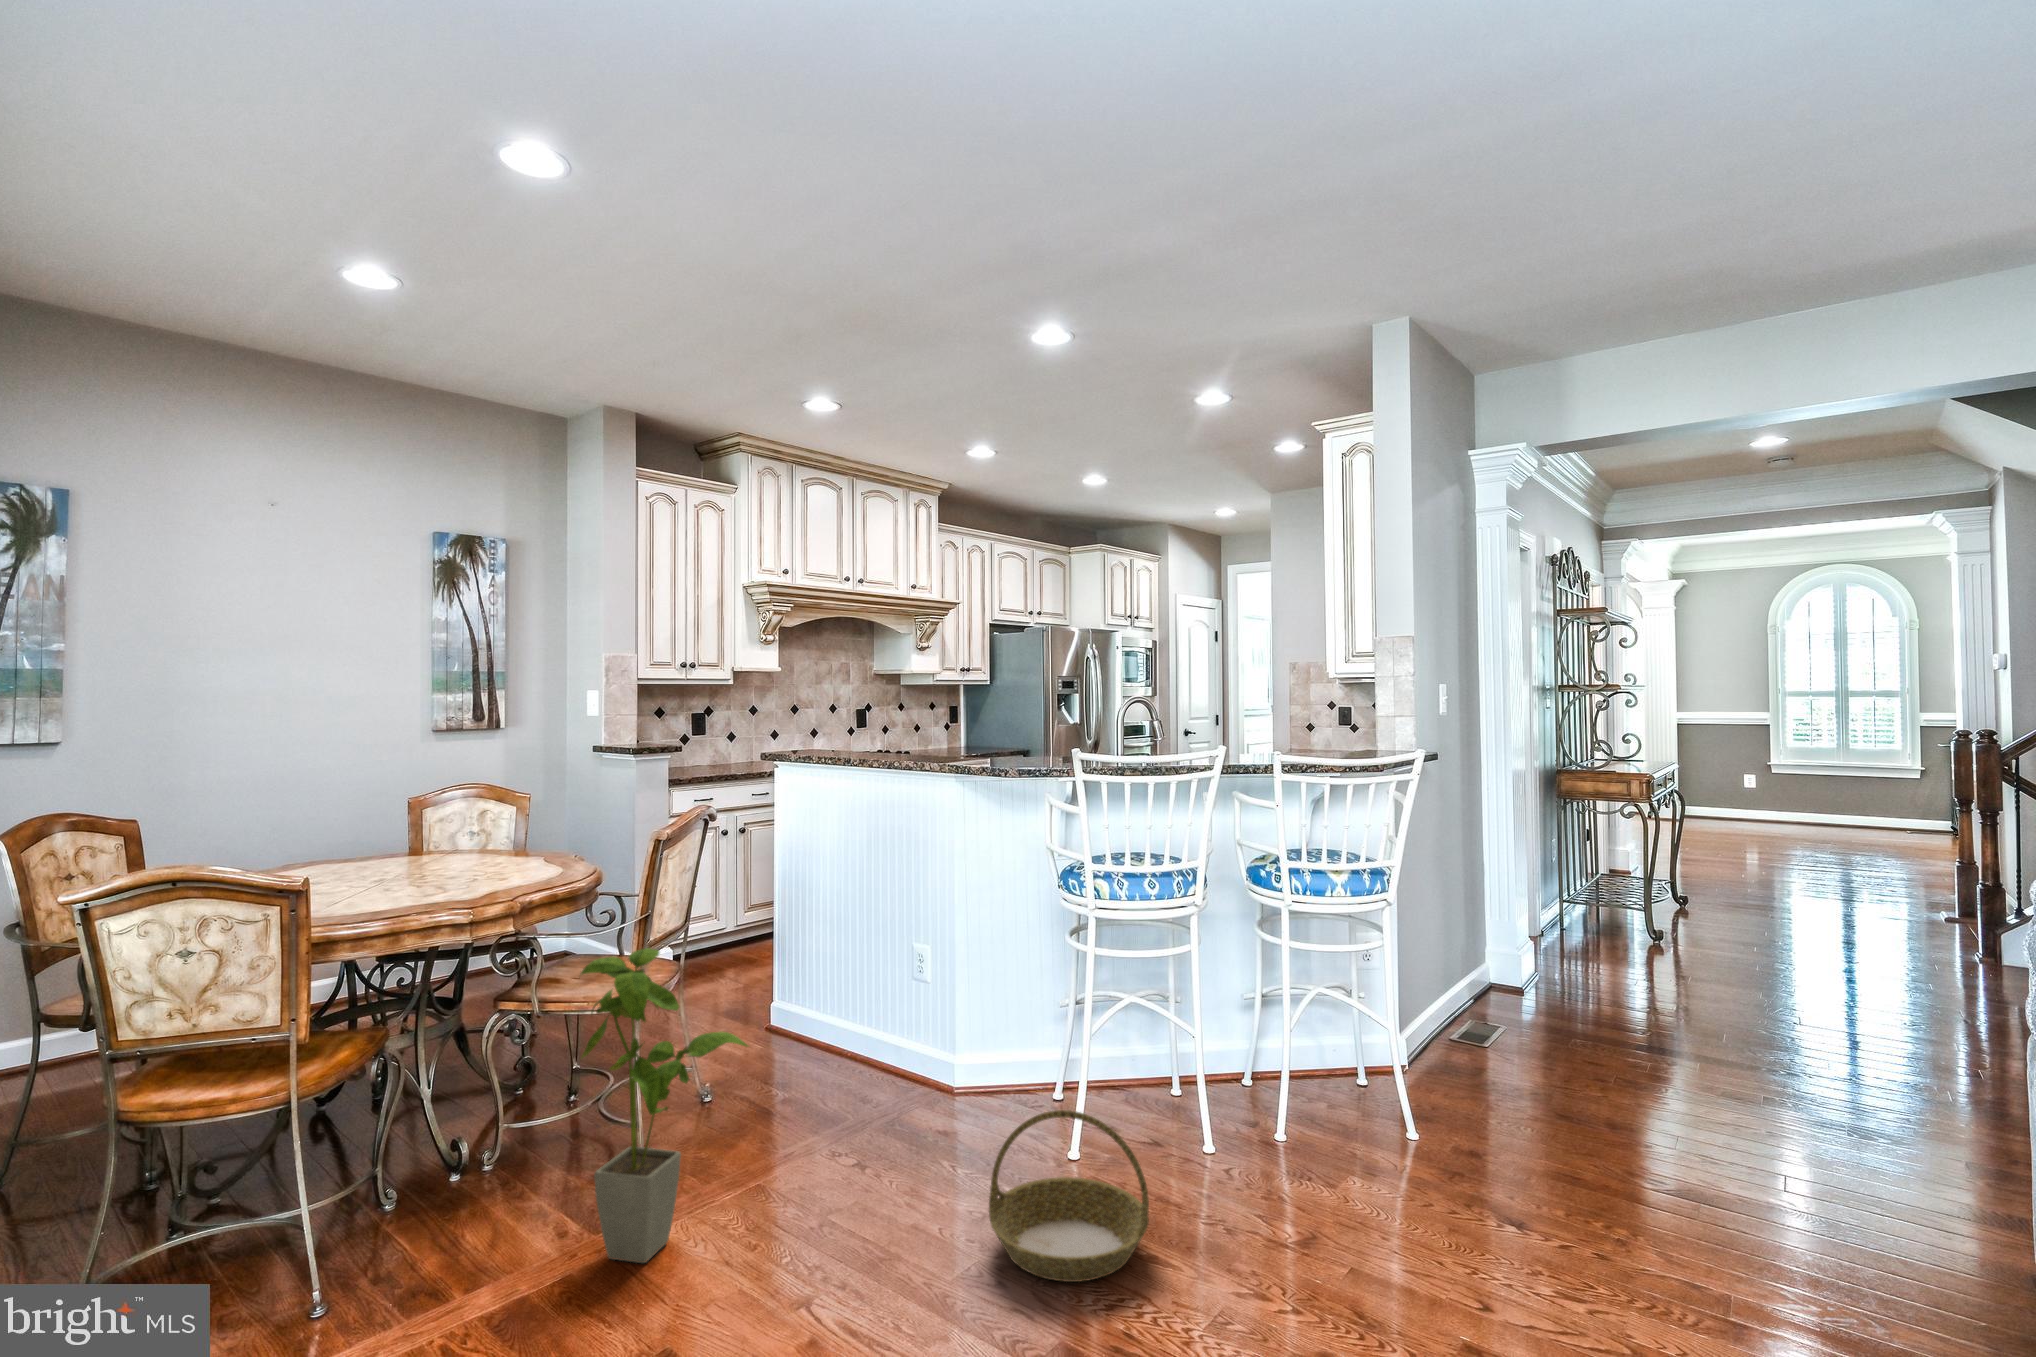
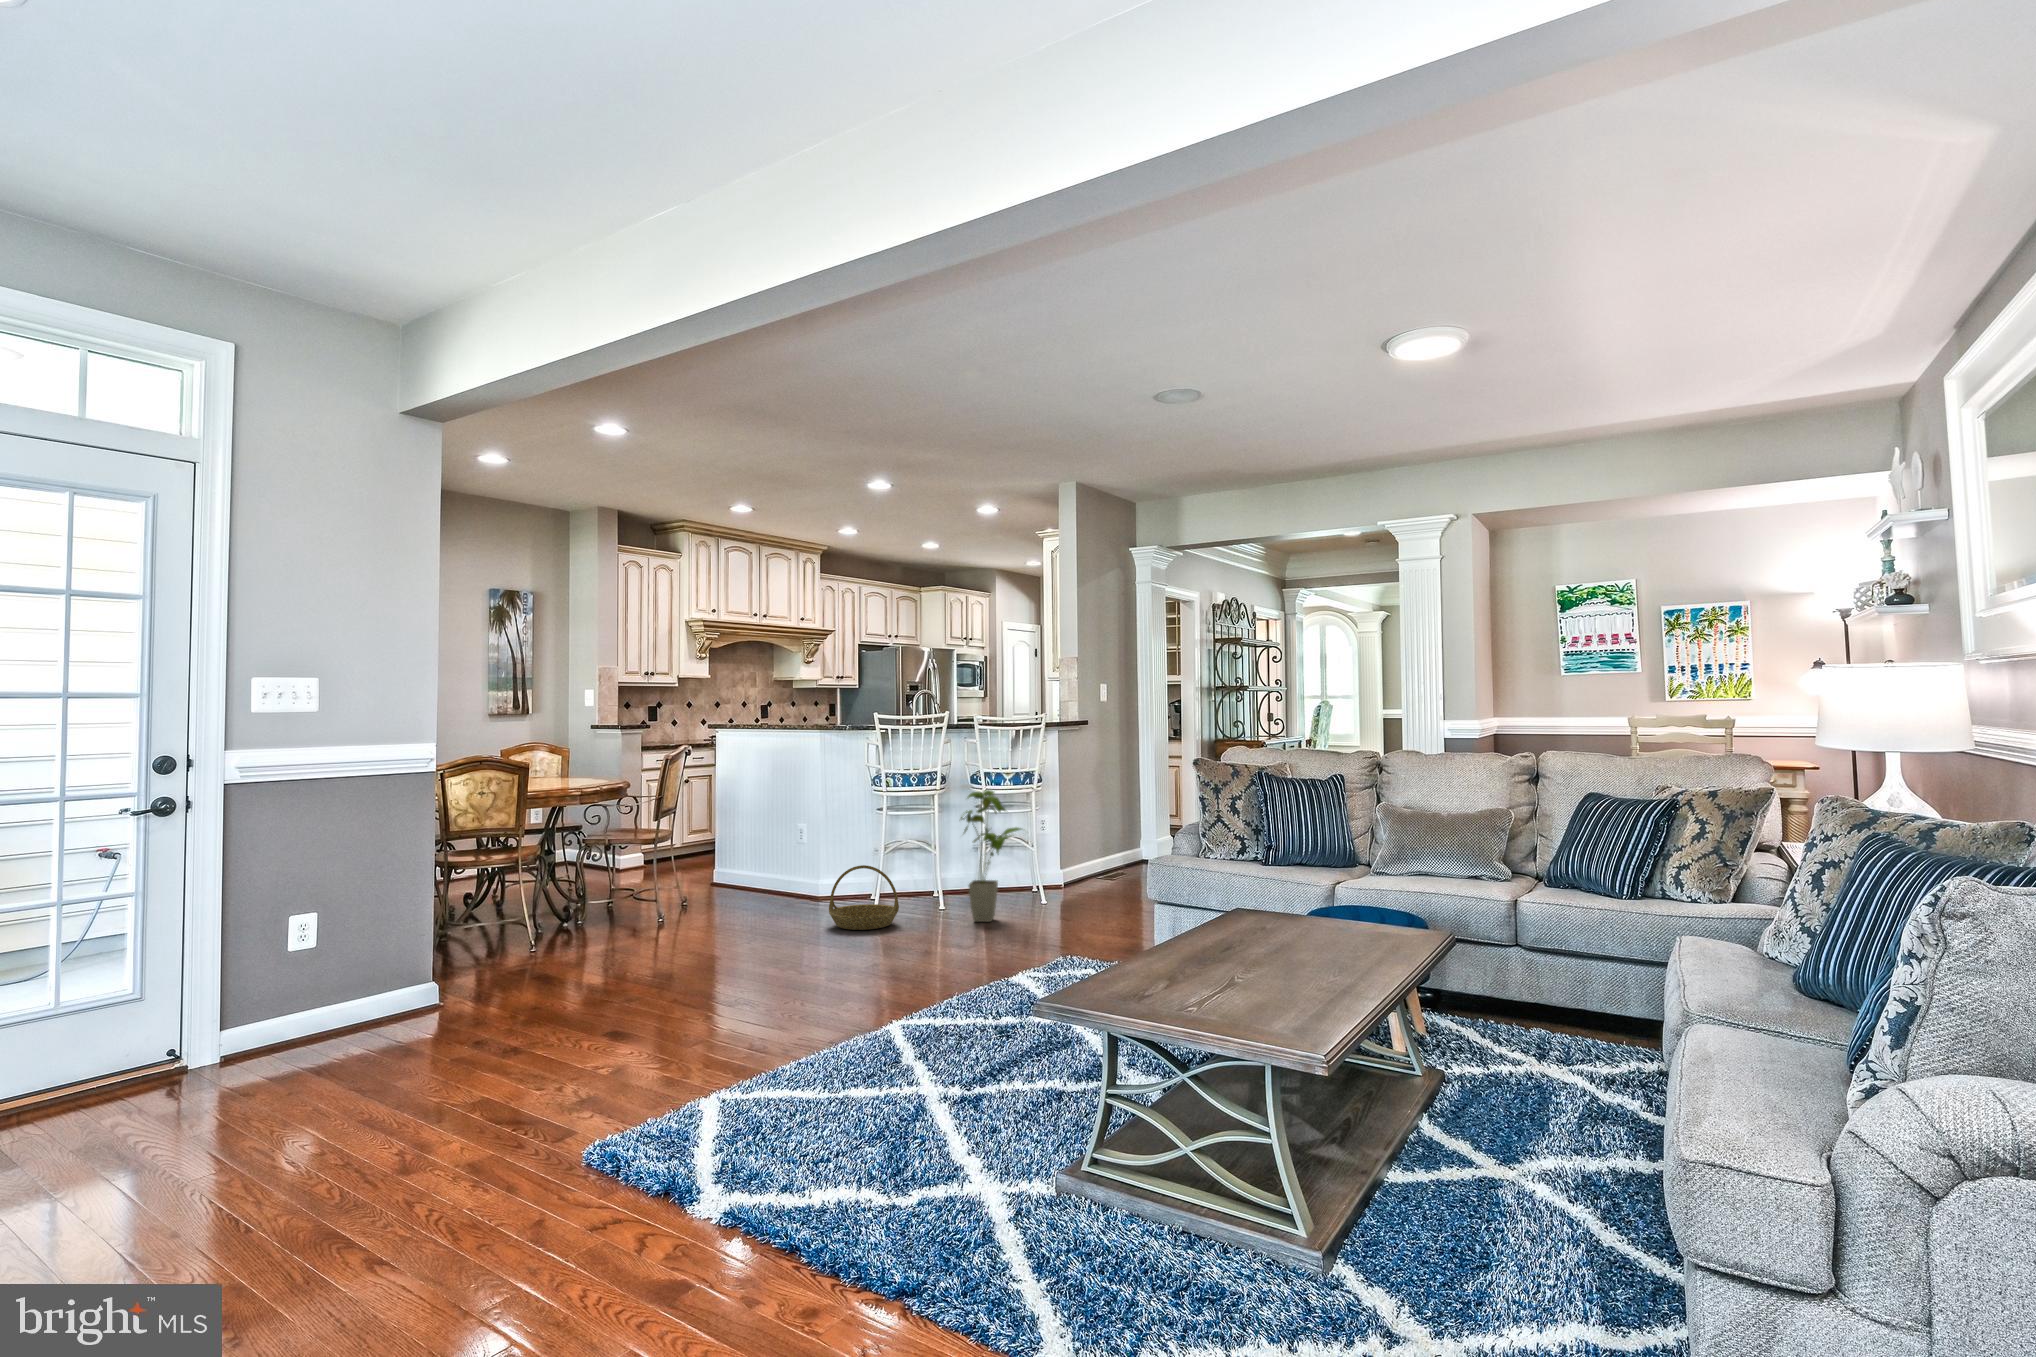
house plant: present [581,948,748,1263] -> present [961,790,1022,922]

